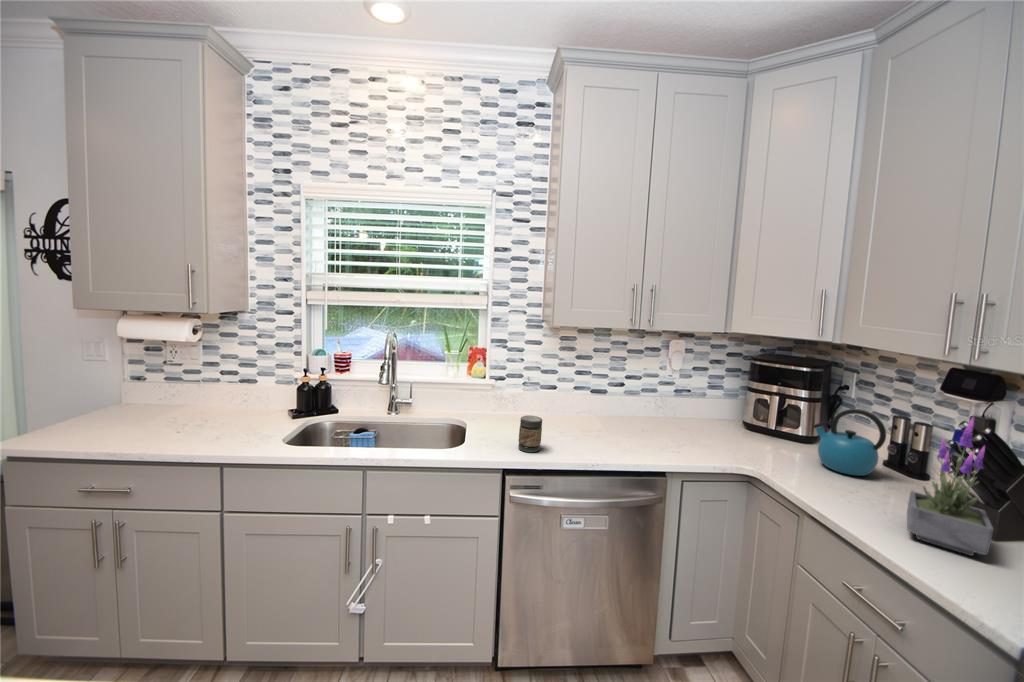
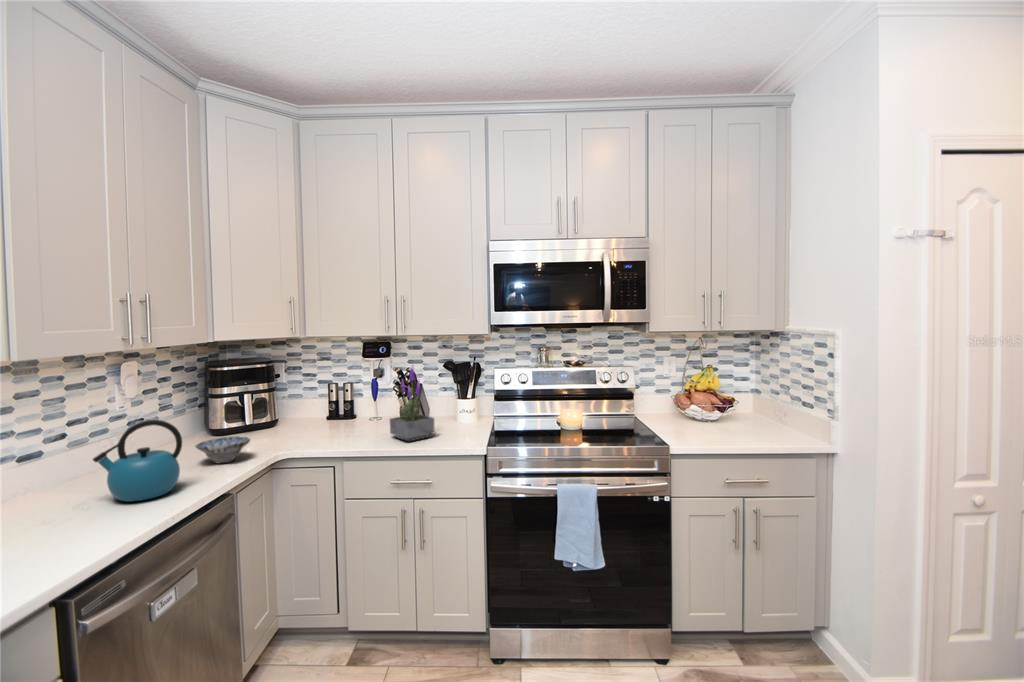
kettle: present [813,409,886,476] -> present [93,420,182,502]
jar: present [518,415,542,452] -> none [40,497,89,559]
ceramic bowl: none [678,423,727,450] -> present [195,436,250,463]

